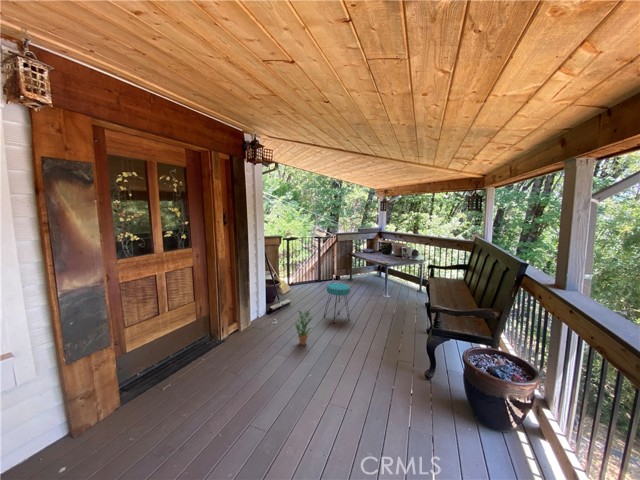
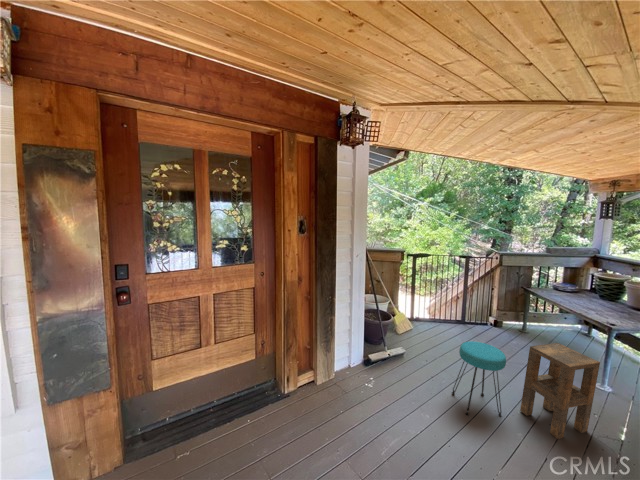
side table: none [358,276,389,322] -> present [520,343,600,439]
potted plant: present [295,311,312,345] -> none [383,384,419,447]

